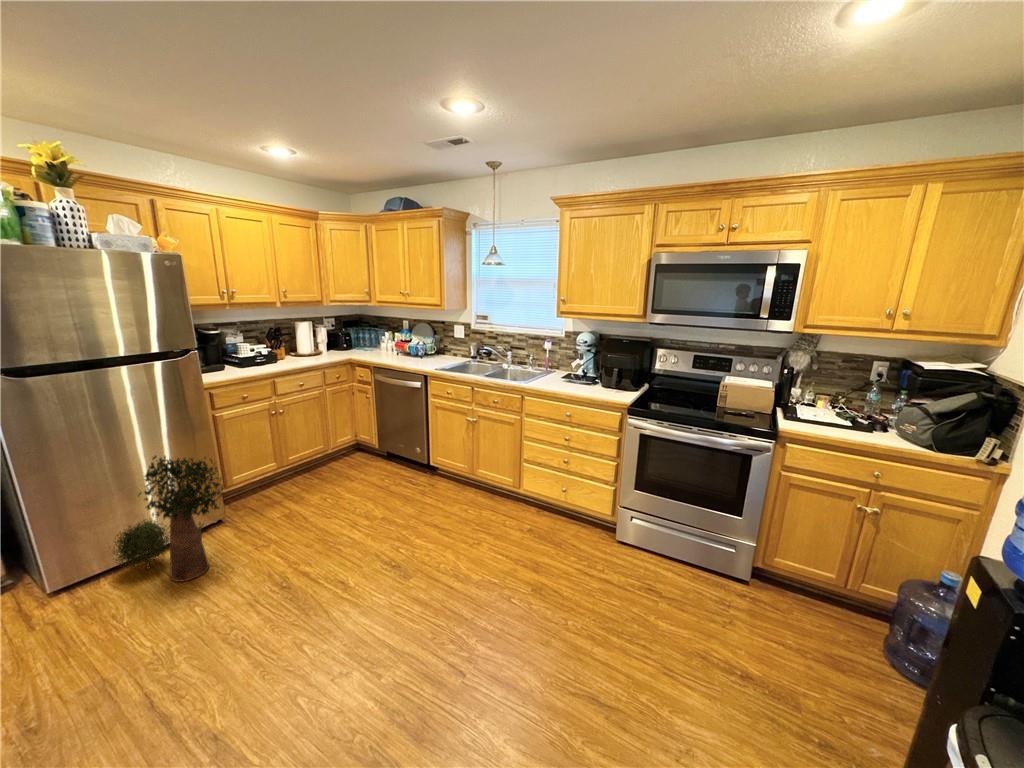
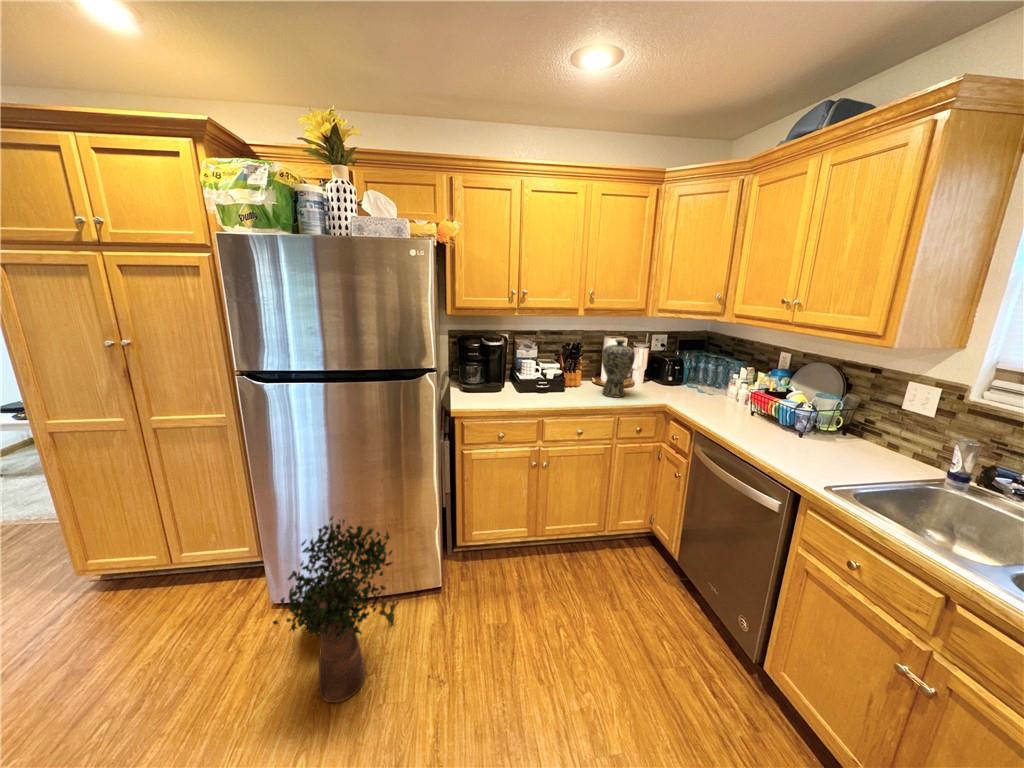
vase: none [302,321,325,360] -> present [602,339,635,397]

